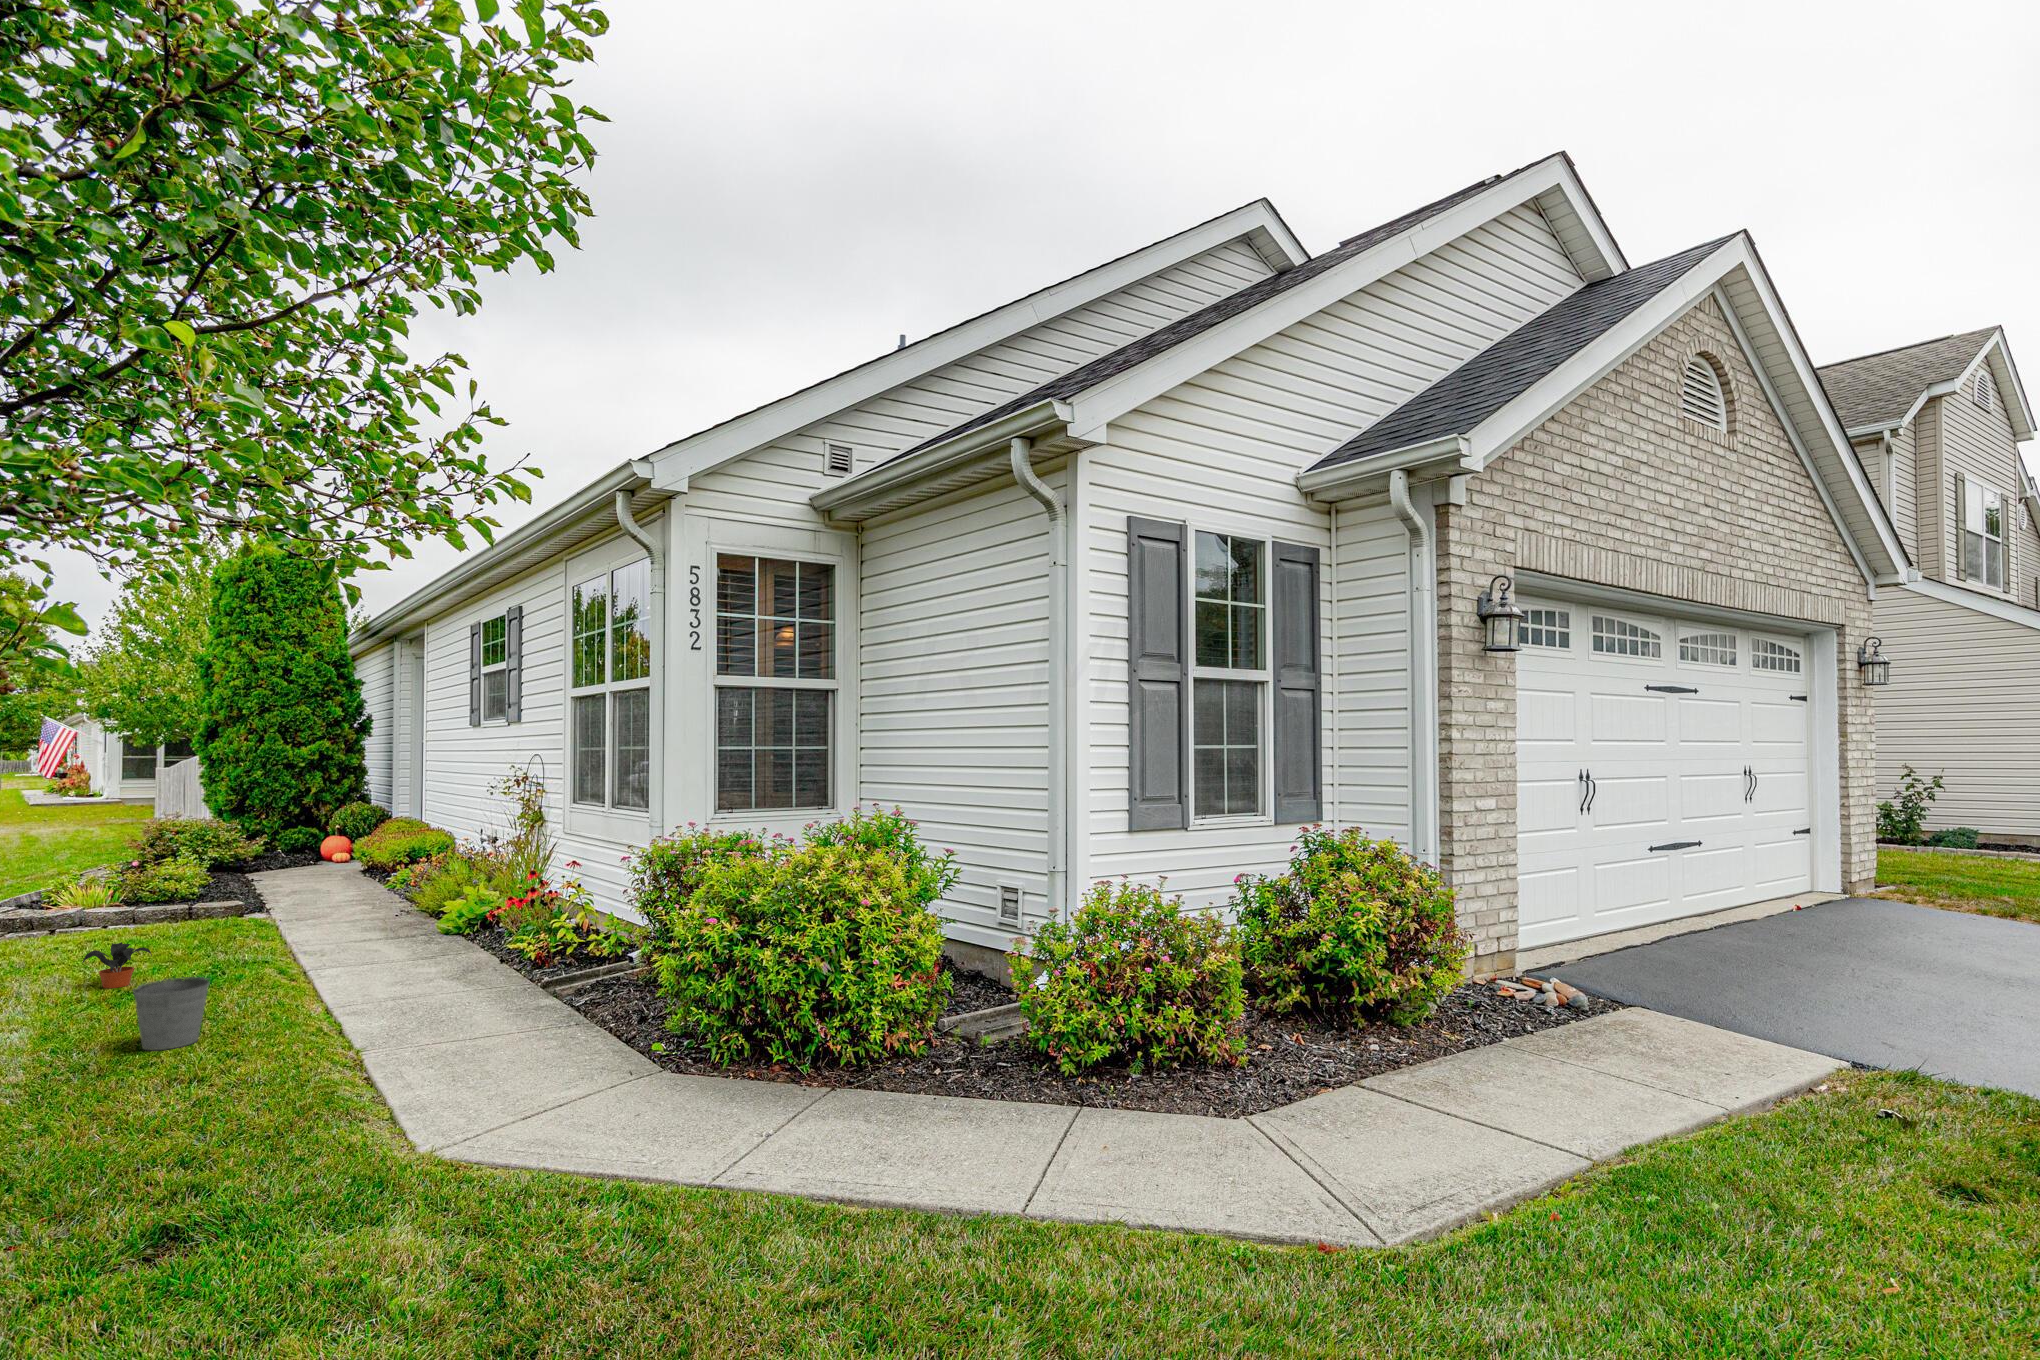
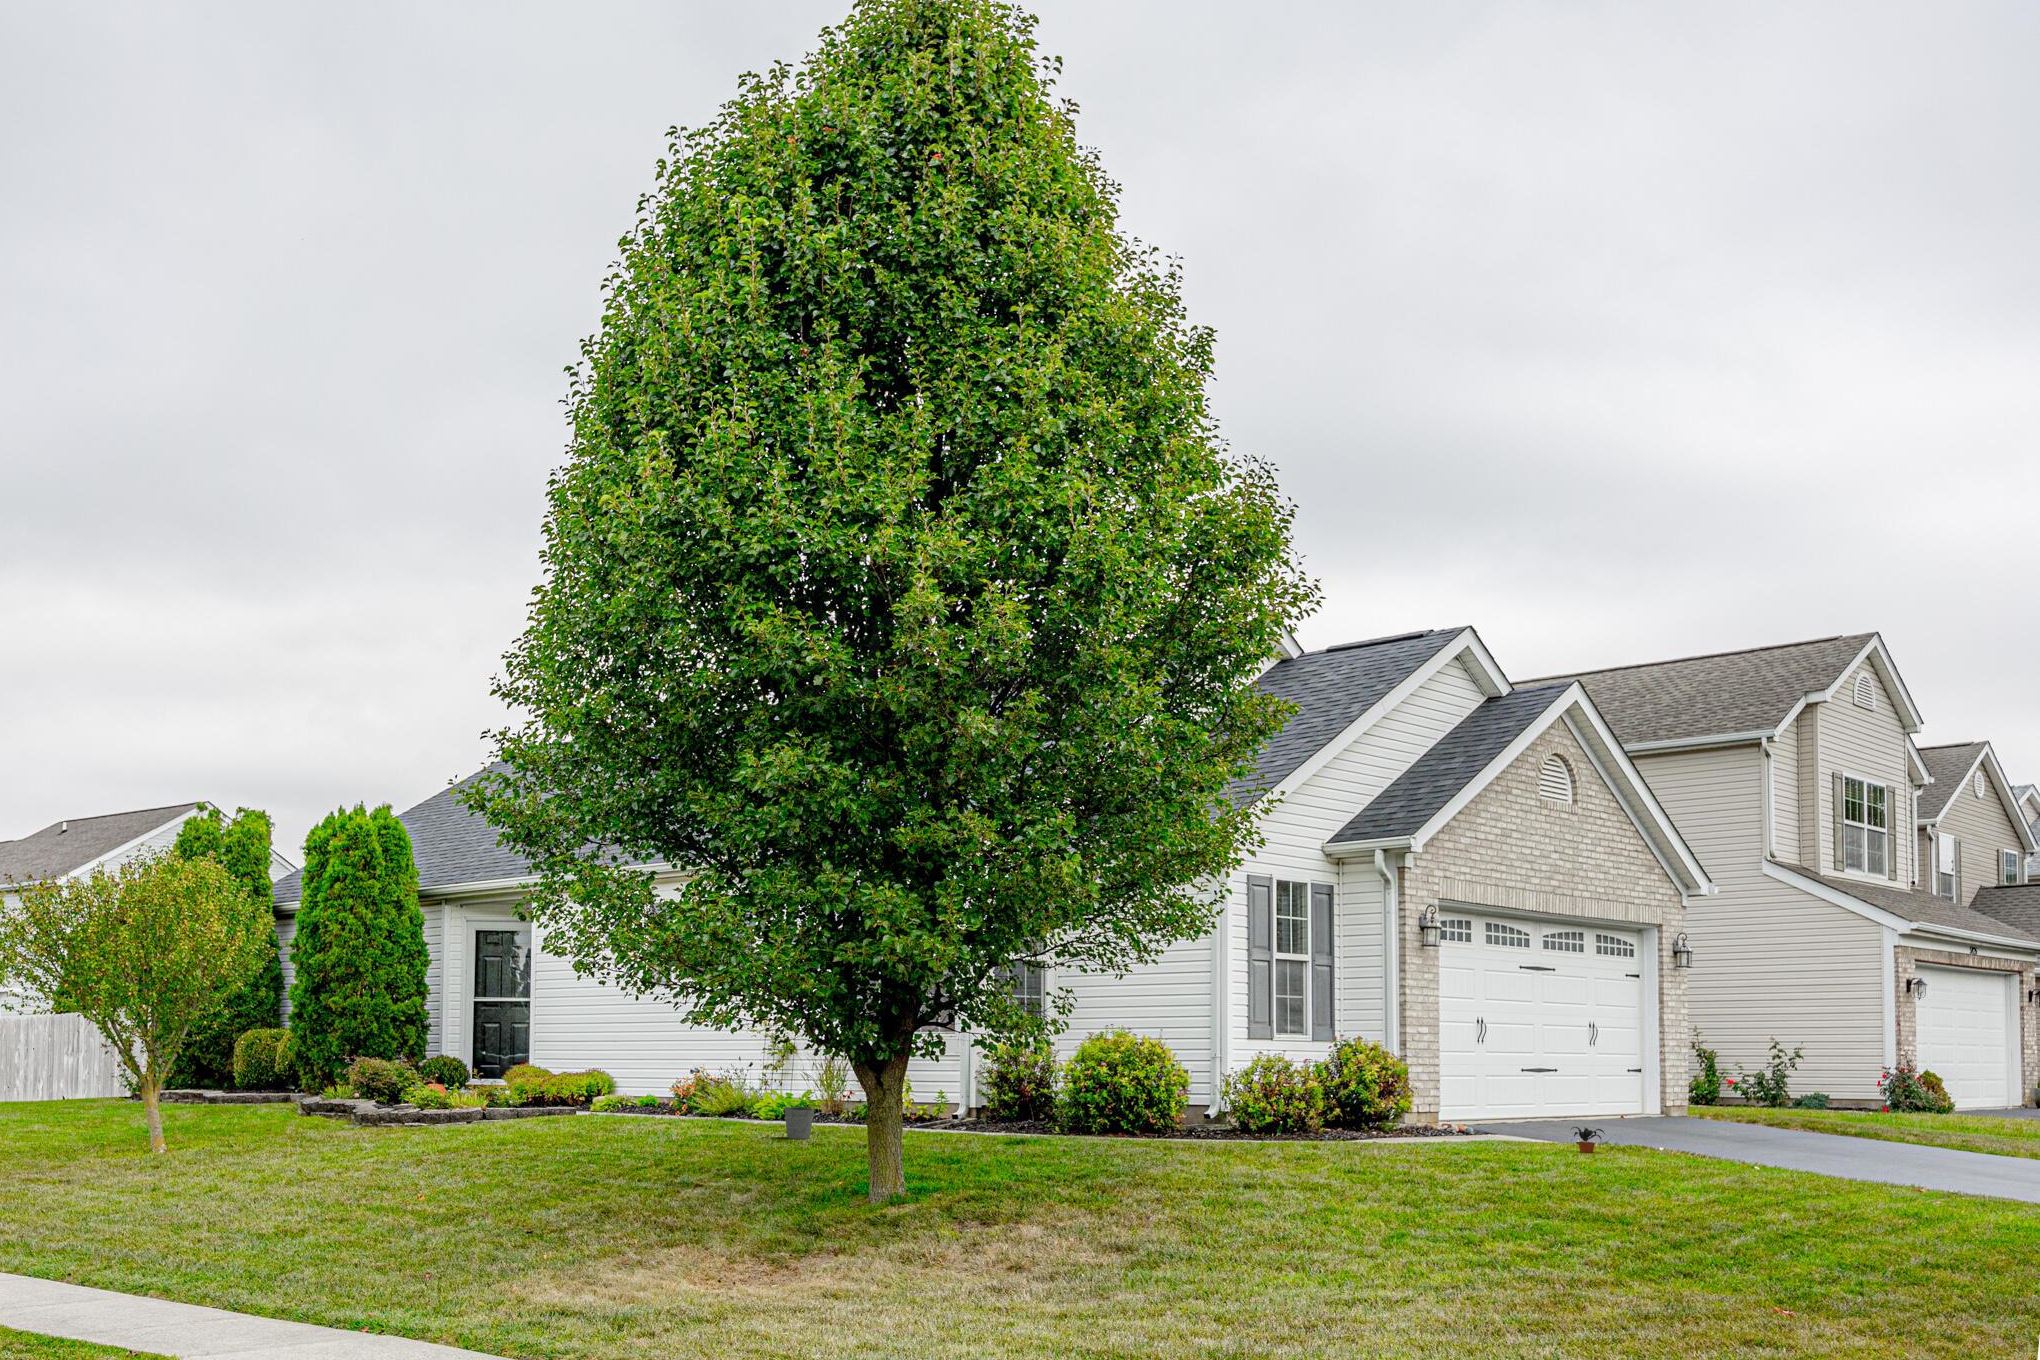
potted plant: present [82,942,152,988] -> present [1571,1127,1605,1153]

